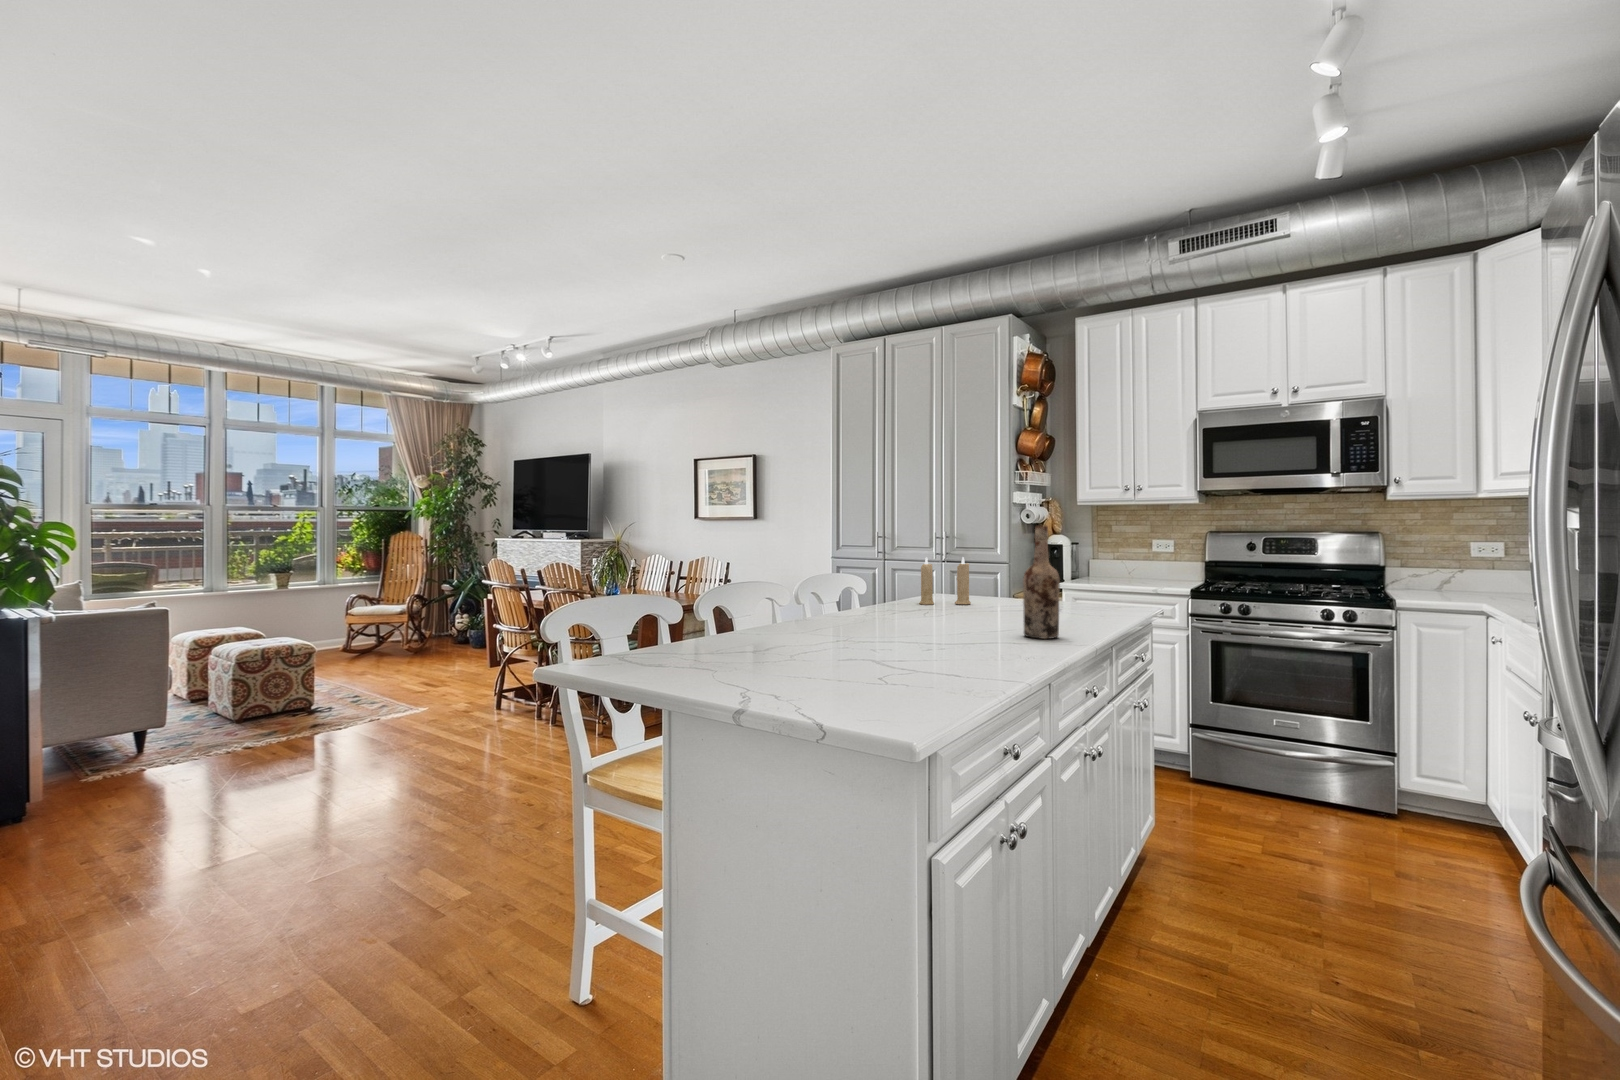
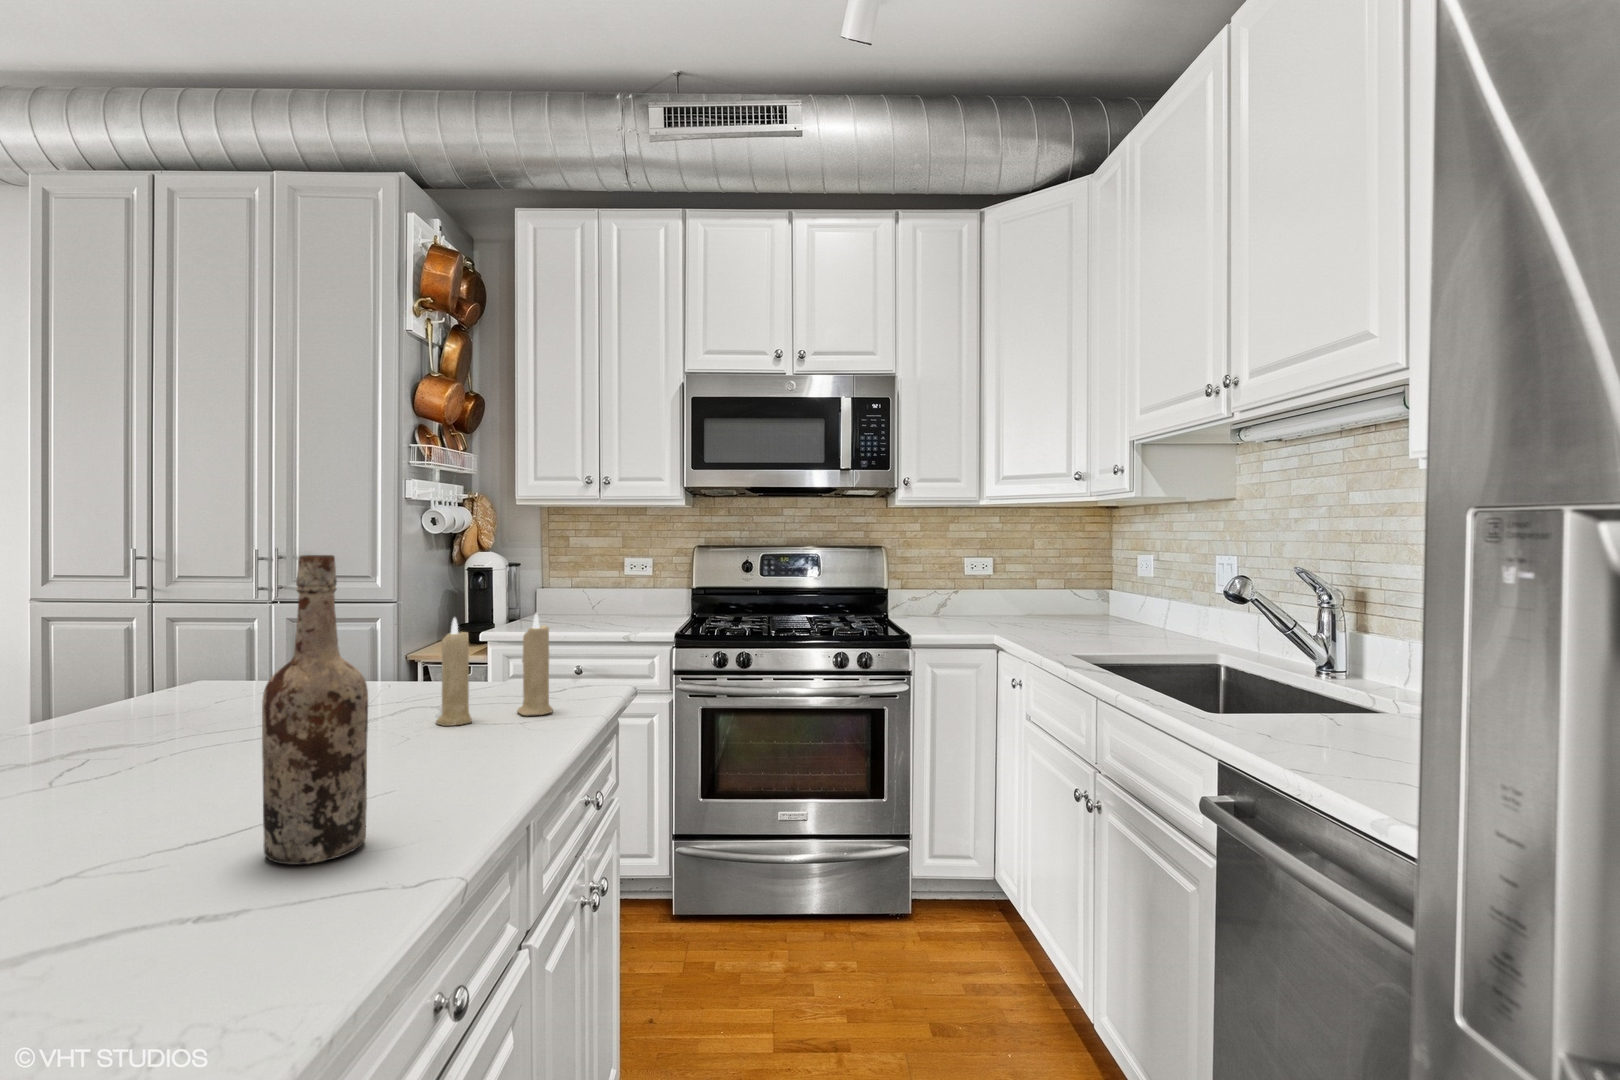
candle: present [919,557,971,605] -> present [436,614,553,726]

